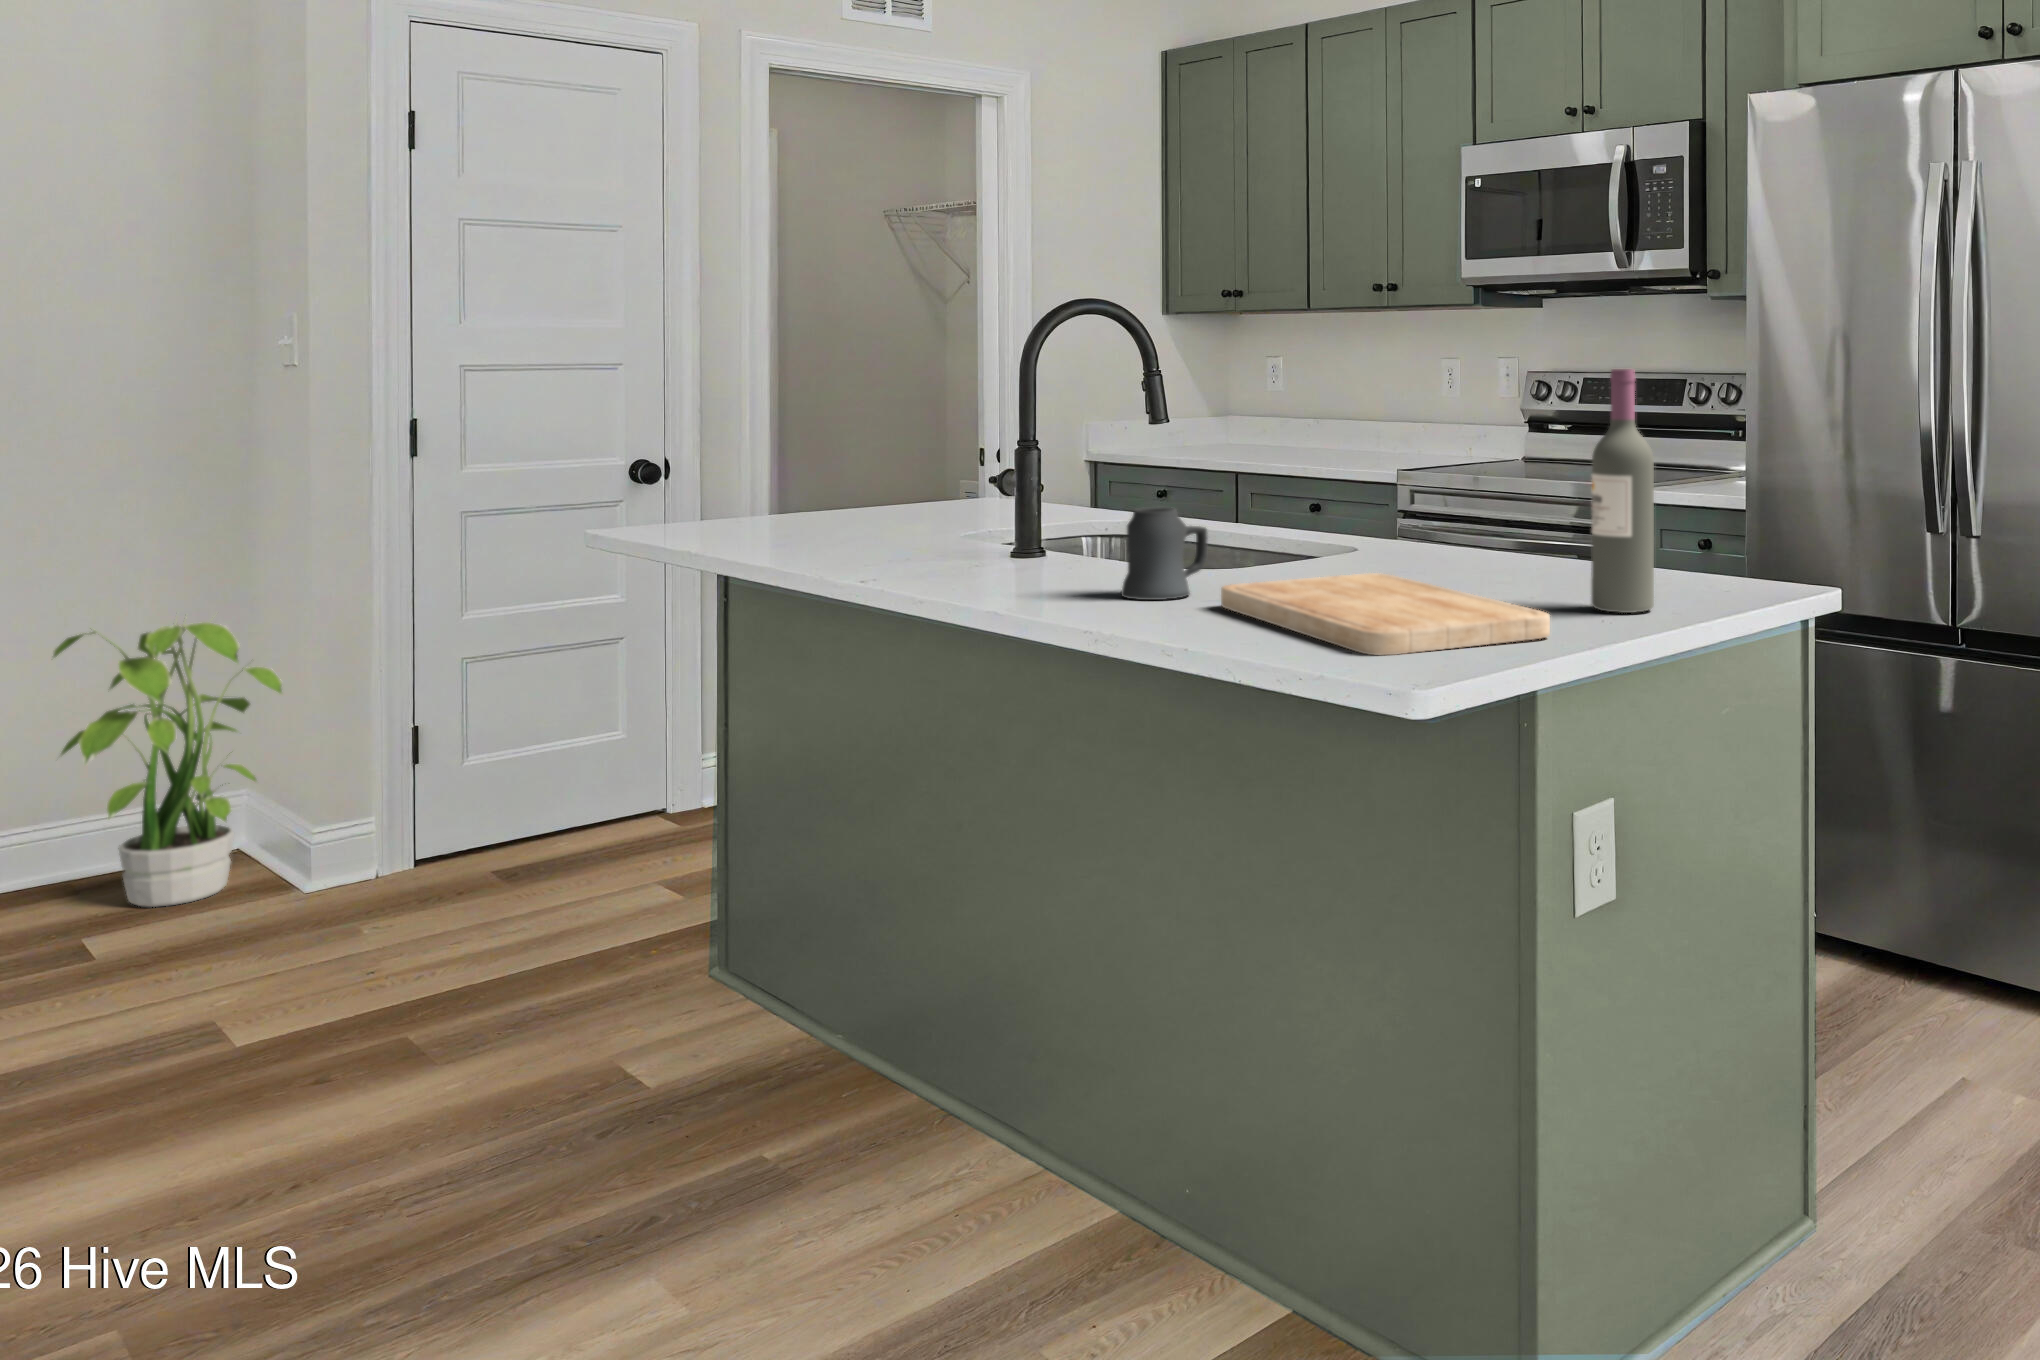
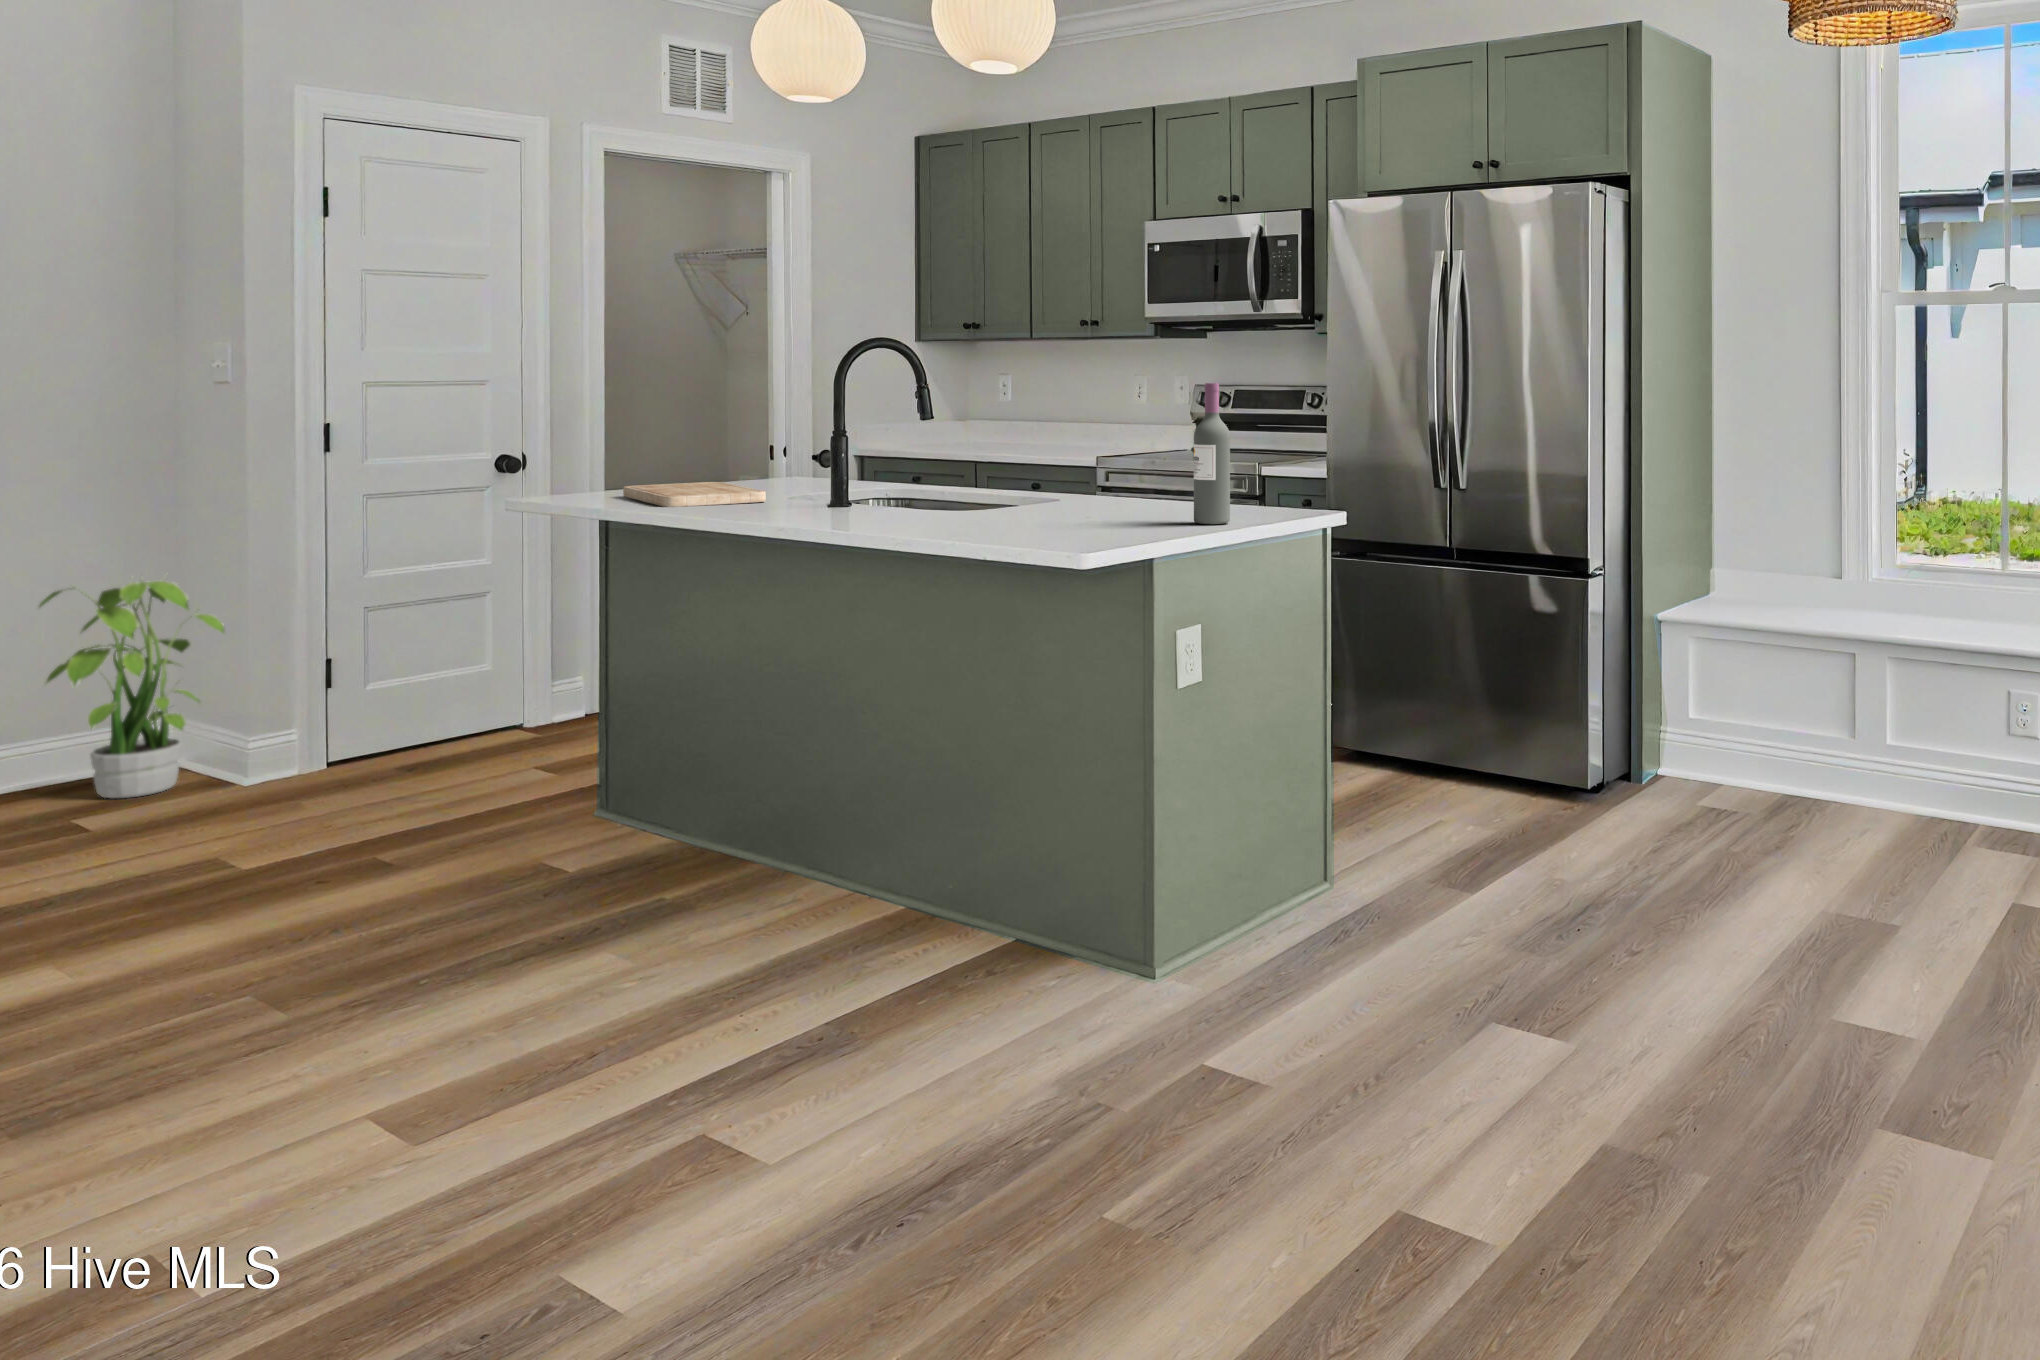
mug: present [1121,507,1208,600] -> none [909,468,963,523]
cutting board: present [1221,573,1550,655] -> present [623,482,766,507]

